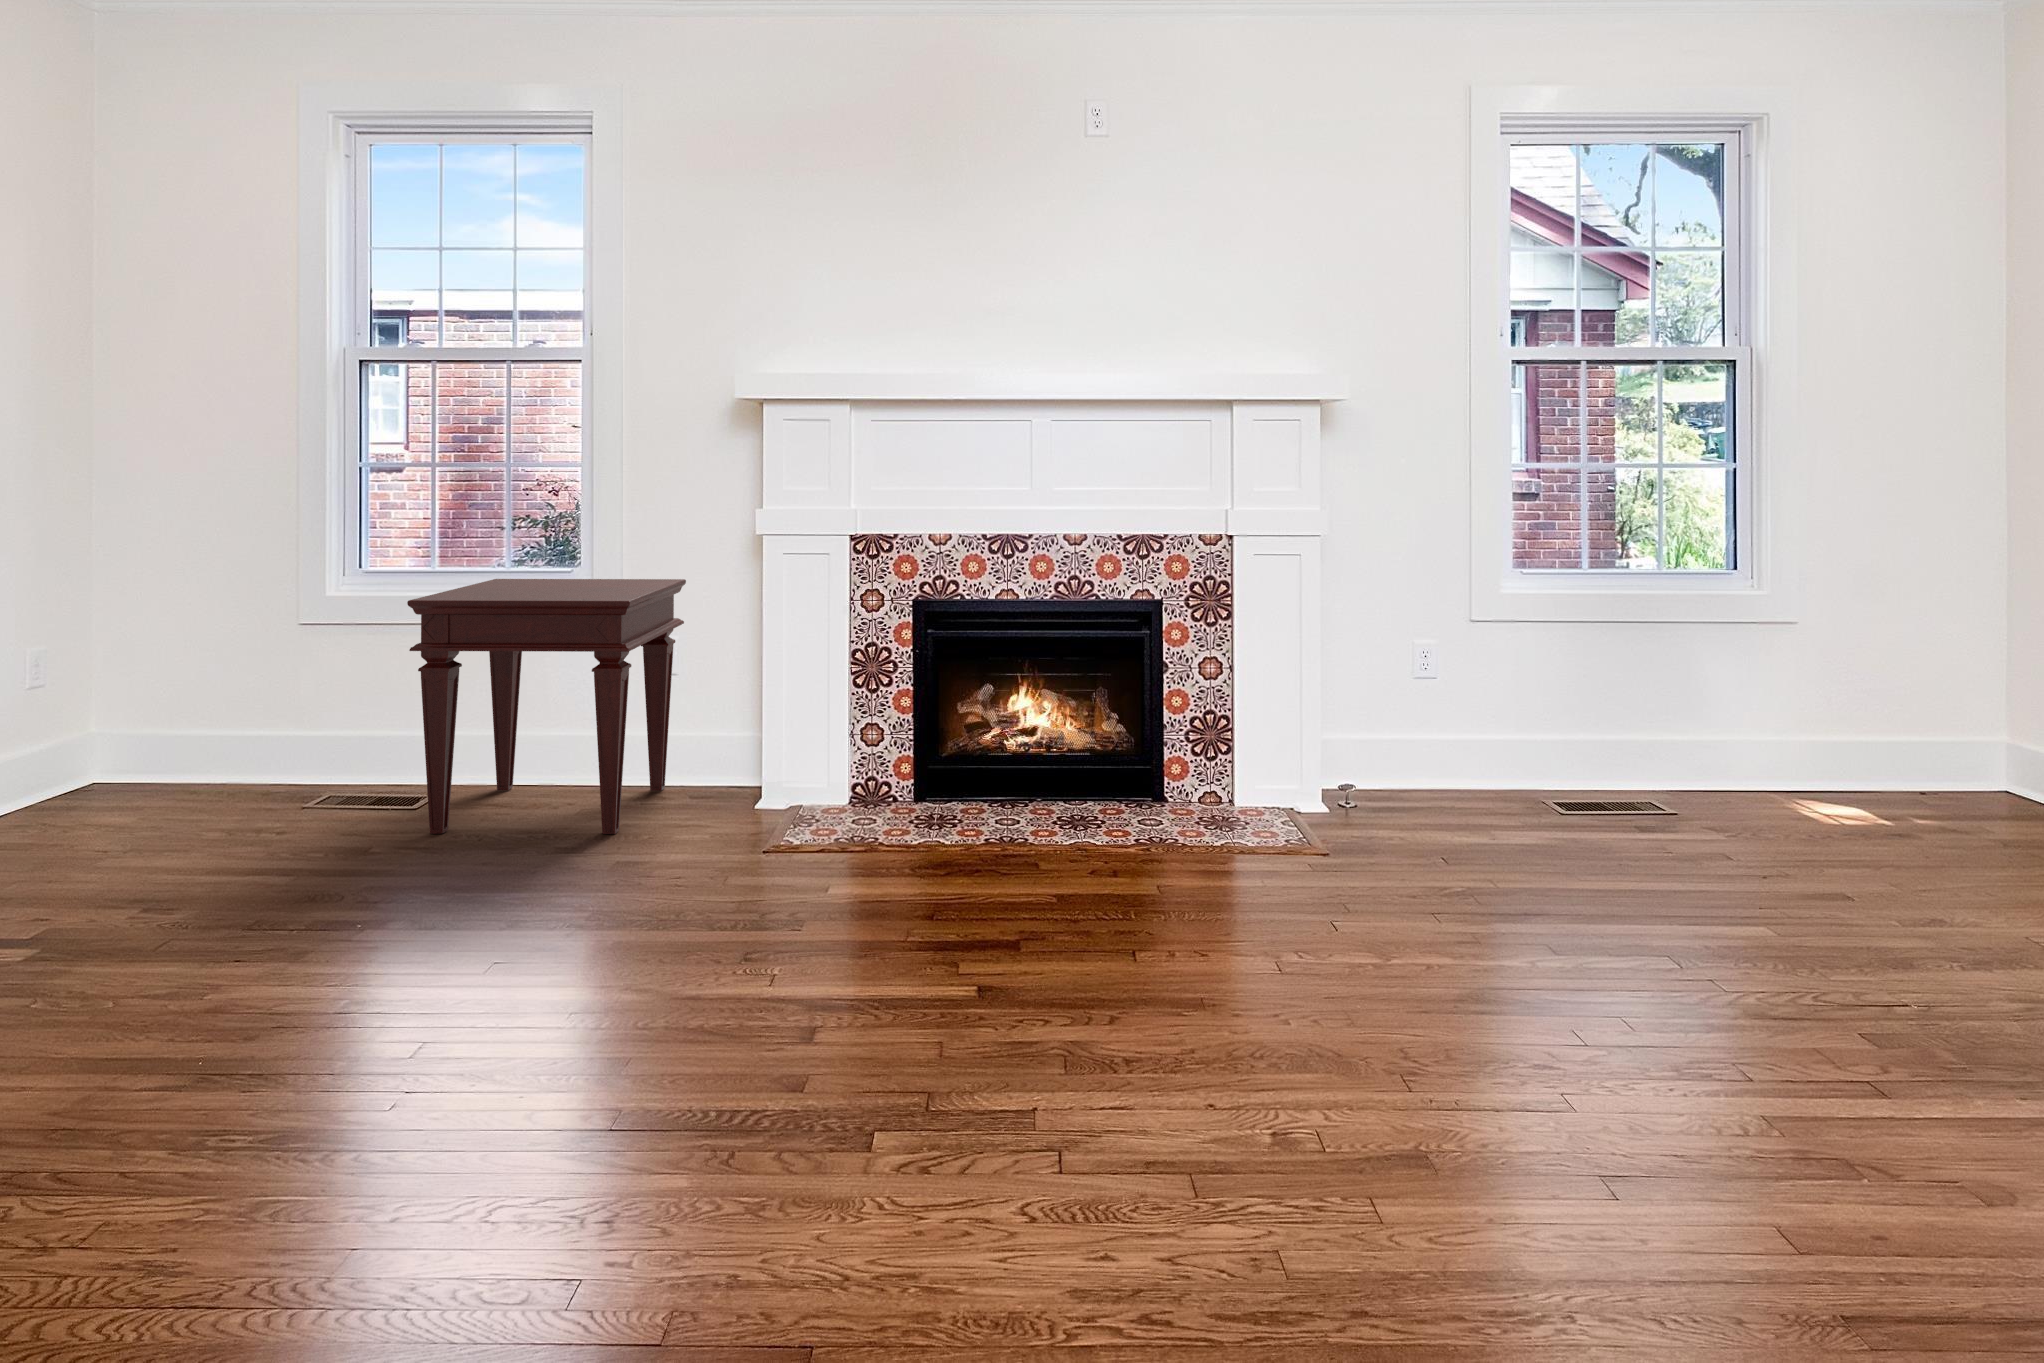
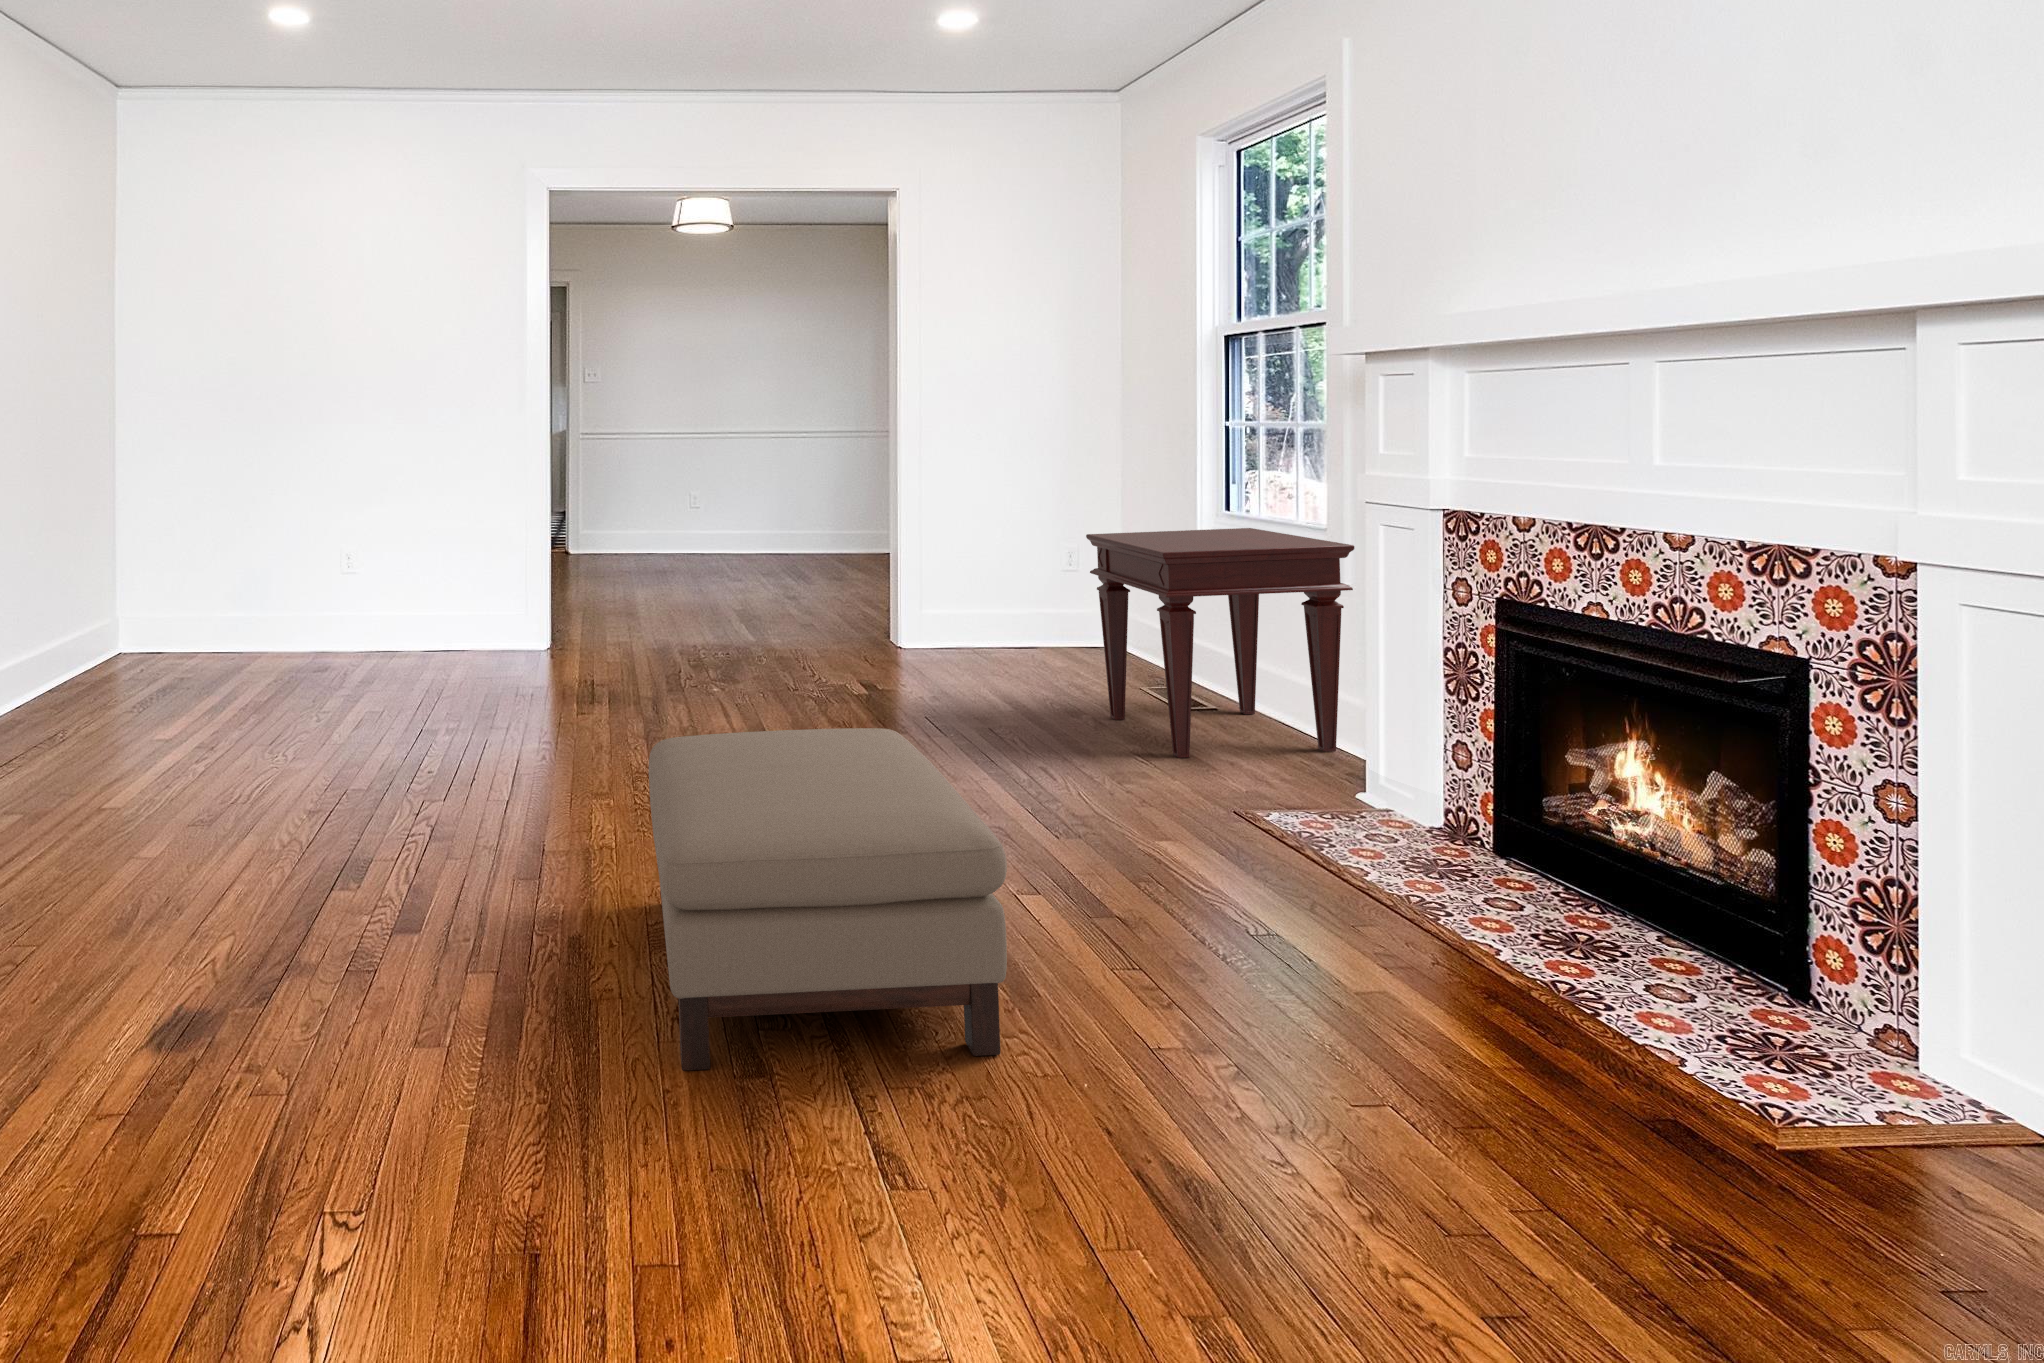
ottoman: none [886,801,1378,1145] -> present [649,728,1007,1070]

